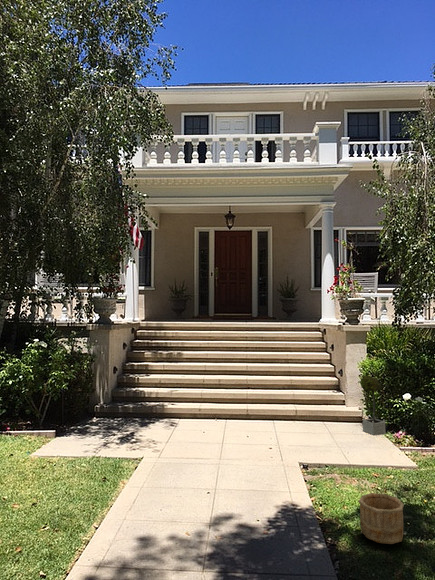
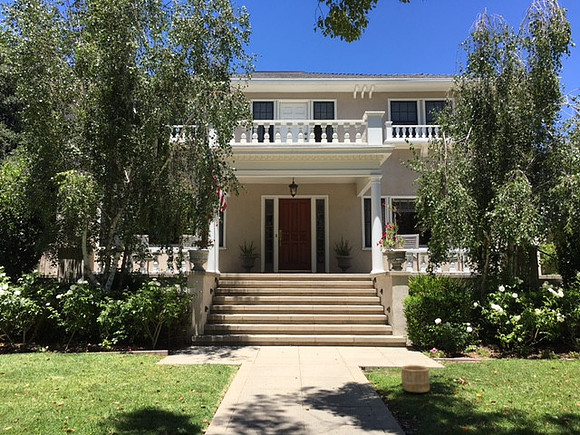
potted tree: present [360,375,386,435] -> none [403,307,424,353]

